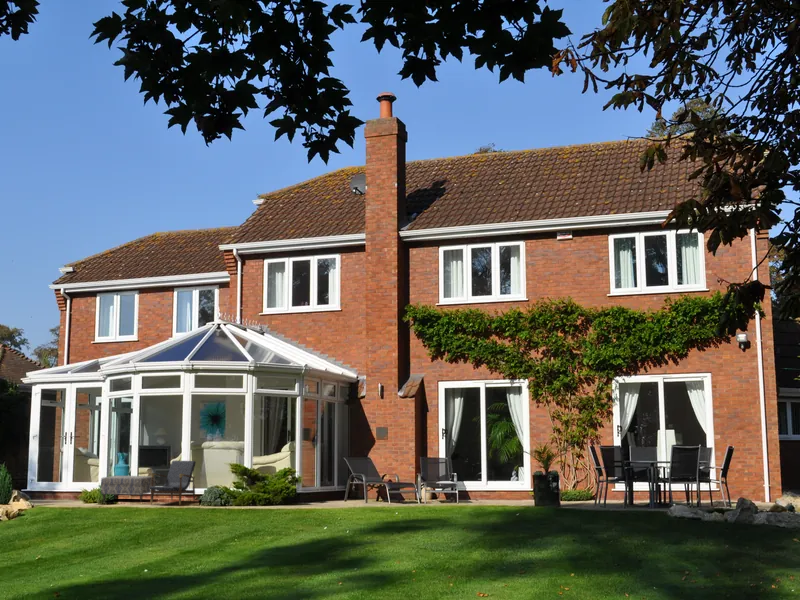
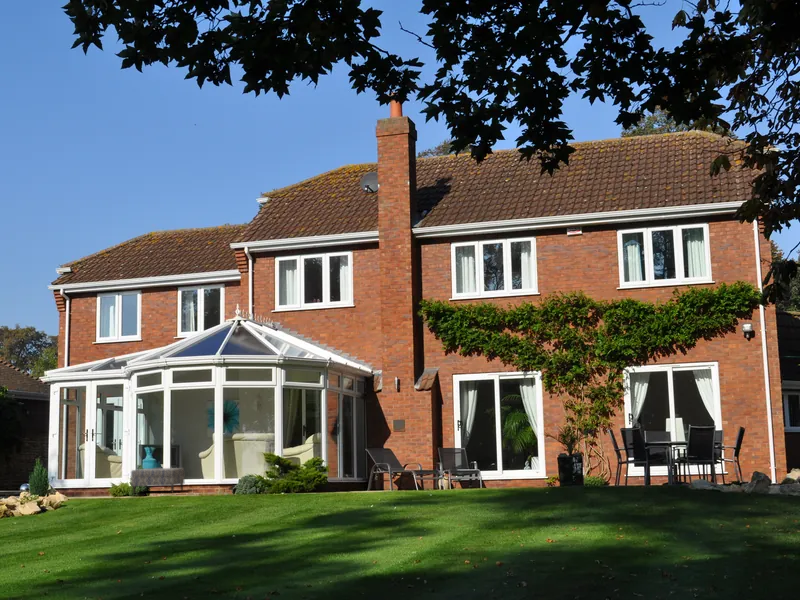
lounge chair: present [150,461,196,505] -> none [184,452,226,494]

